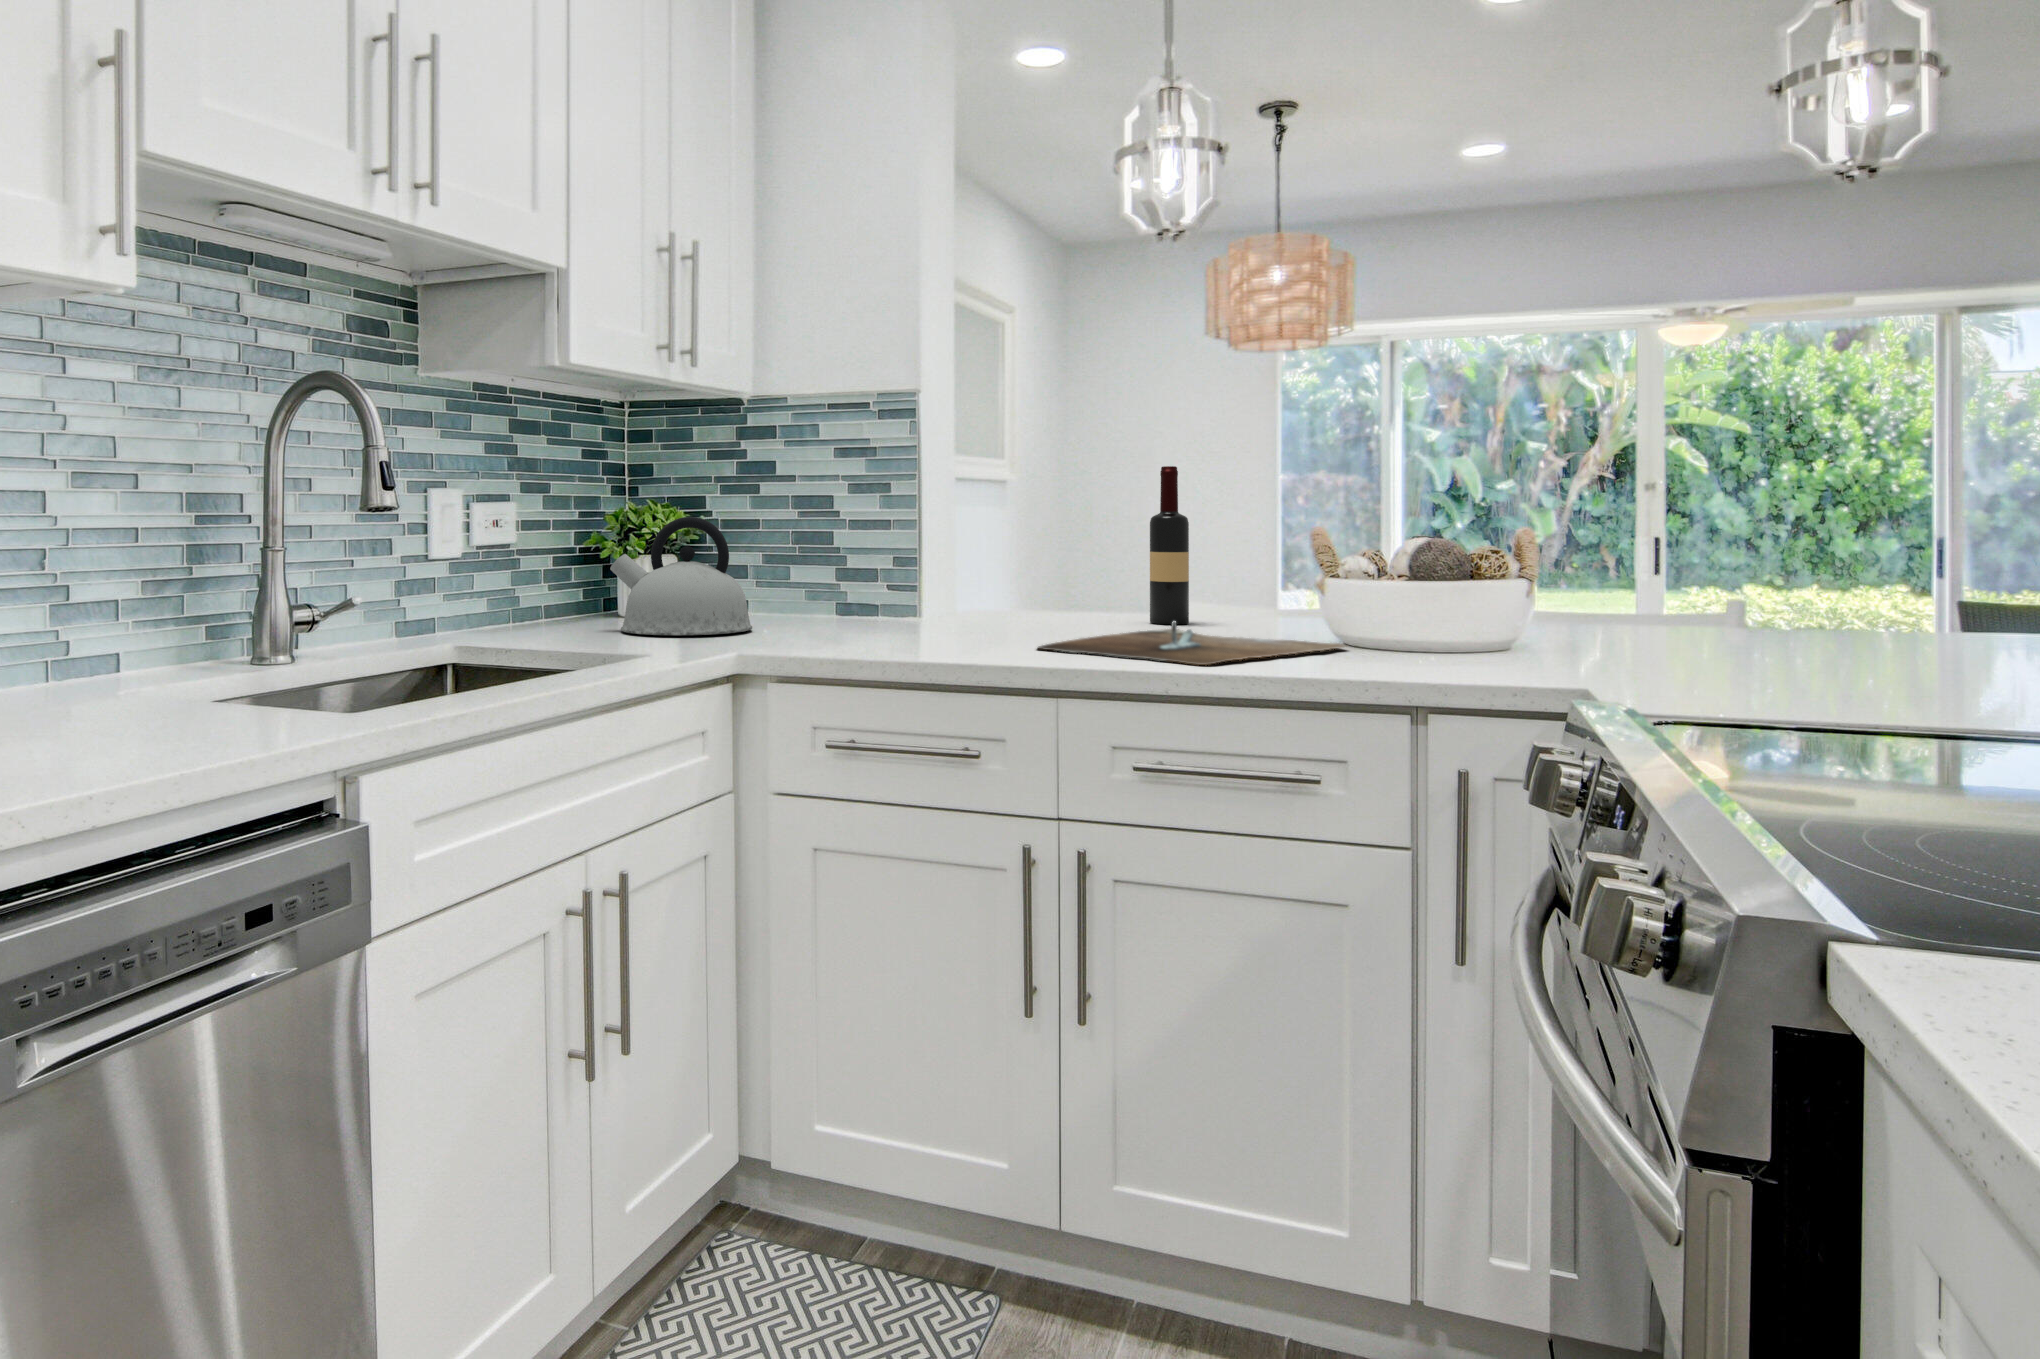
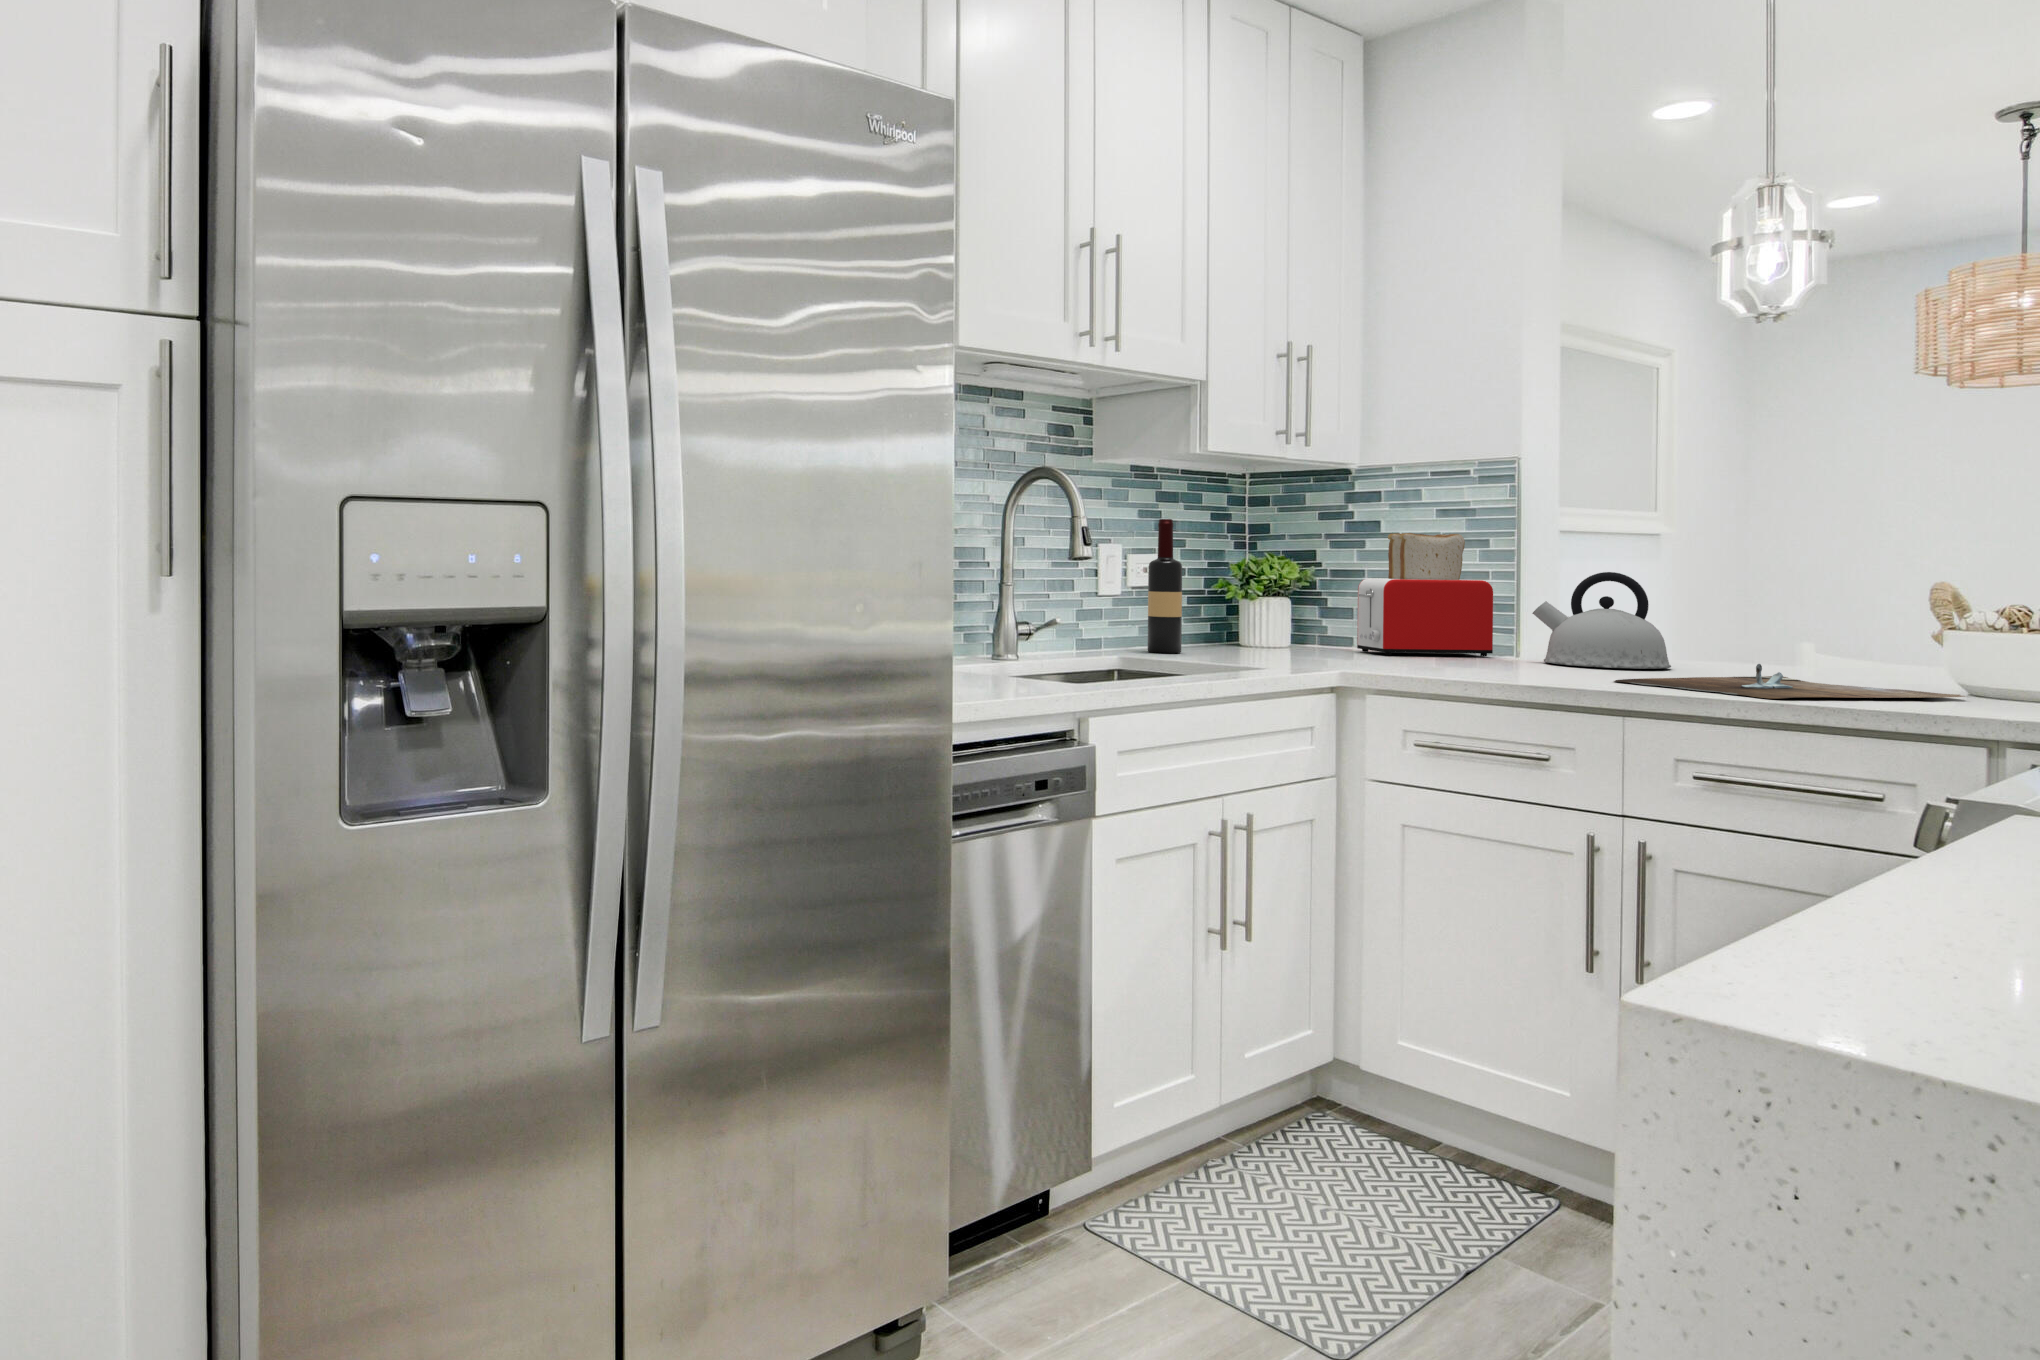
wine bottle: present [1150,466,1189,624] -> present [1148,519,1182,653]
toaster: none [753,475,895,623] -> present [1357,533,1493,656]
kettle: present [610,517,752,635] -> present [1532,572,1671,669]

